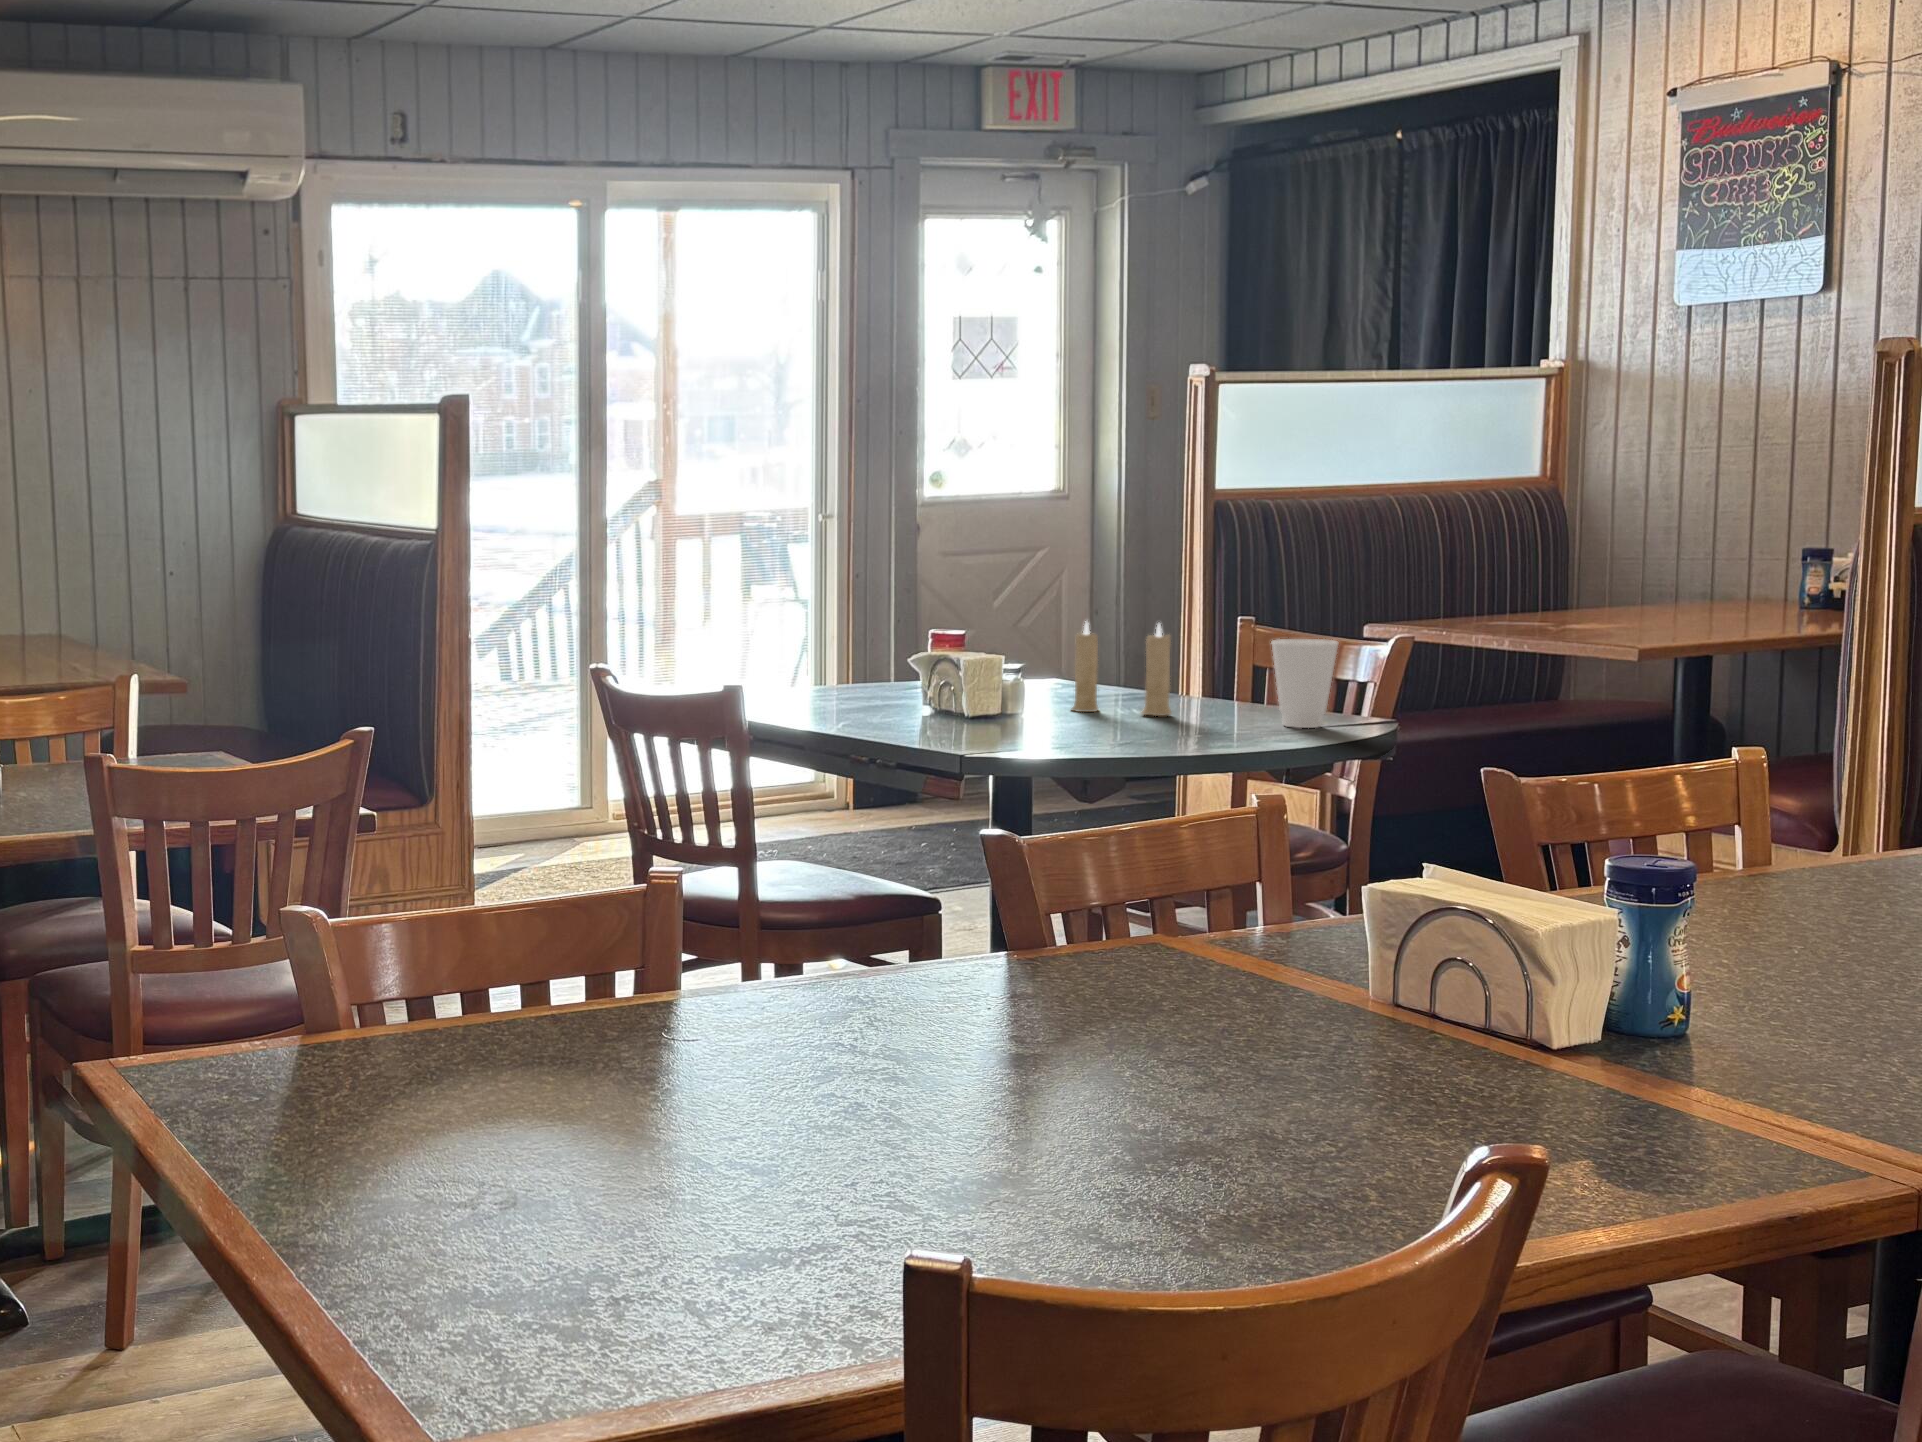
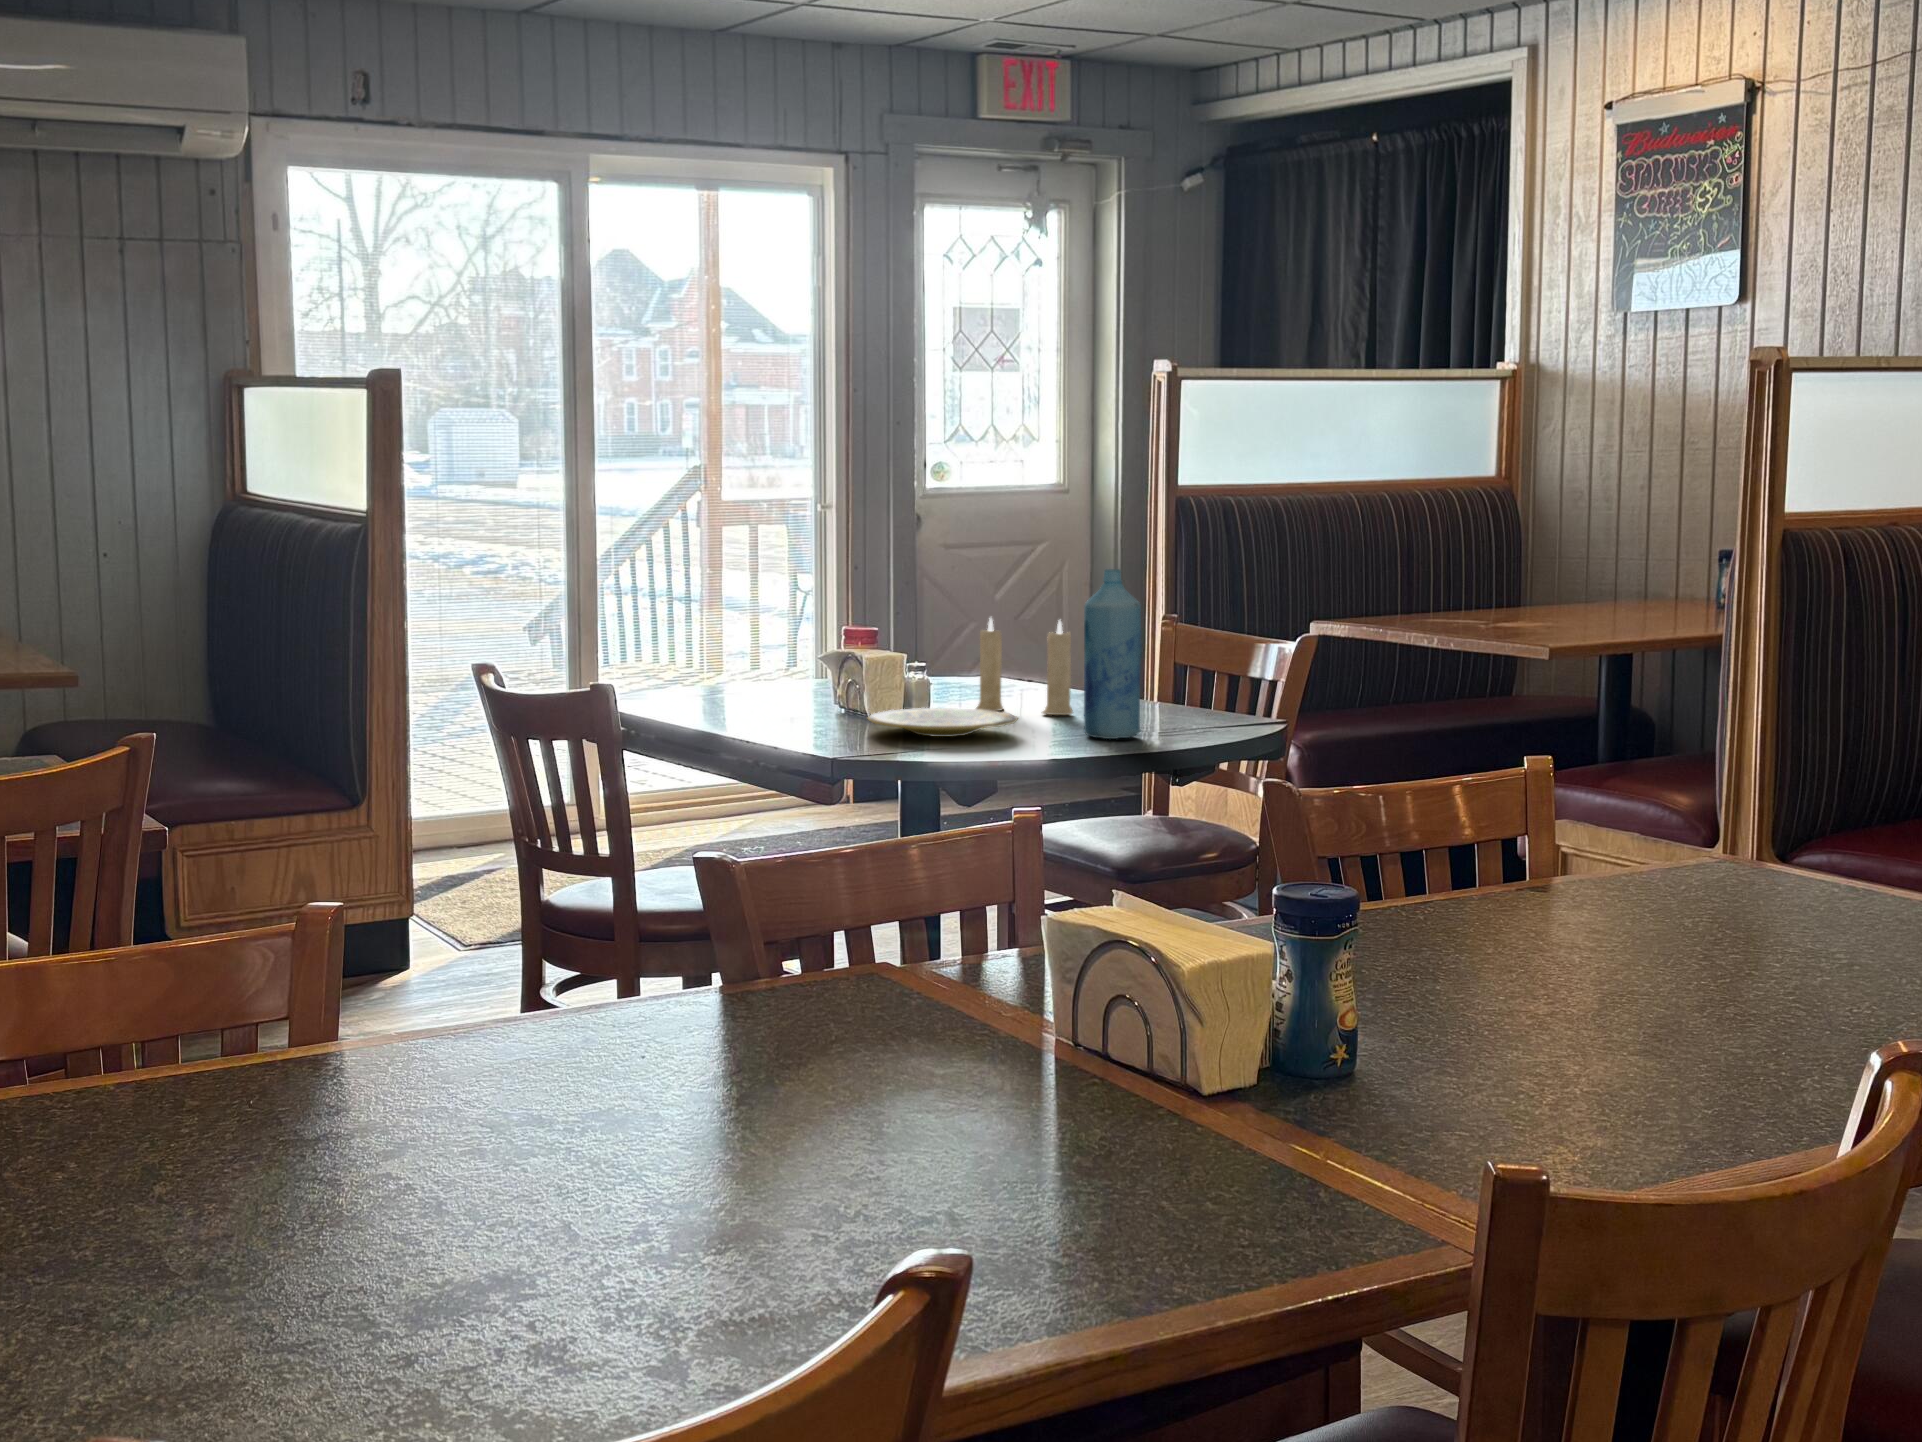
bottle: none [1195,572,1255,738] -> present [1084,569,1142,739]
cup: present [1272,639,1338,728] -> none [1165,637,1230,728]
plate: none [979,709,1129,735] -> present [868,708,1018,737]

